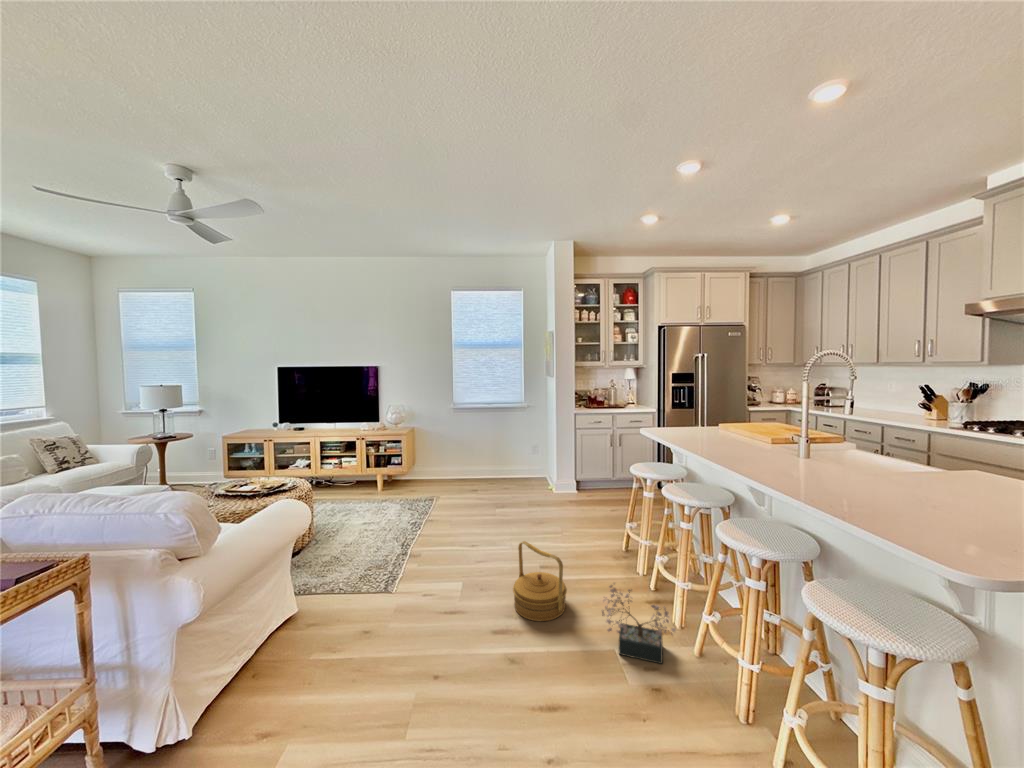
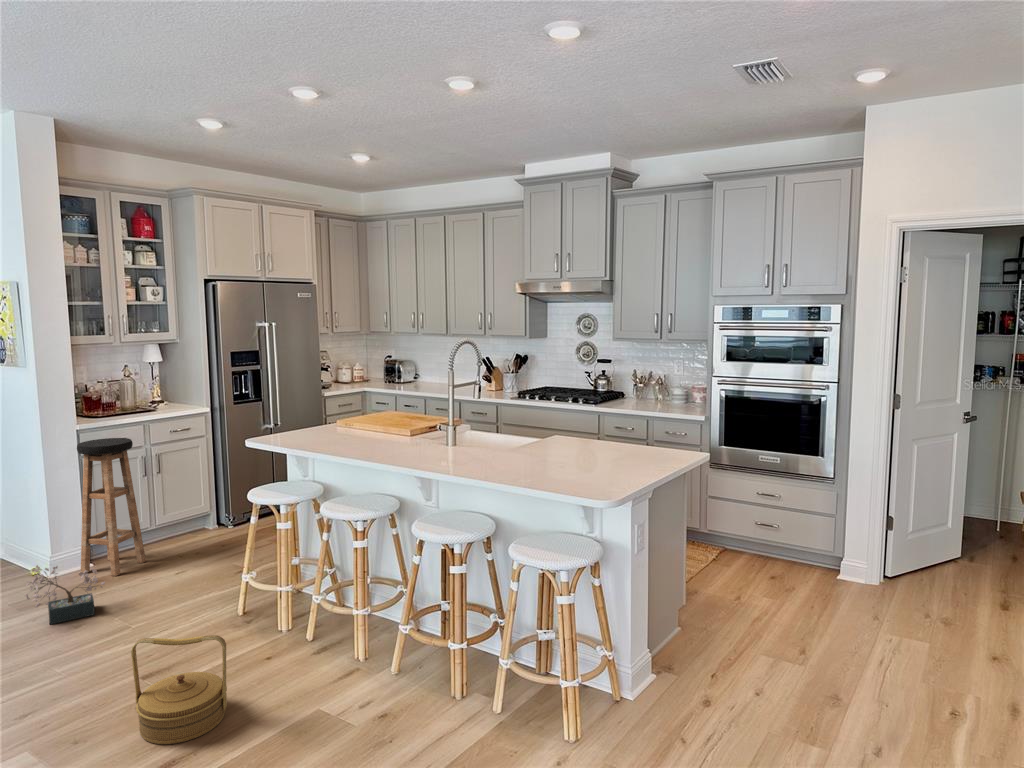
bar stool: none [571,420,604,500] -> present [77,438,146,576]
decorative plant: present [602,585,676,664] -> present [26,565,105,624]

